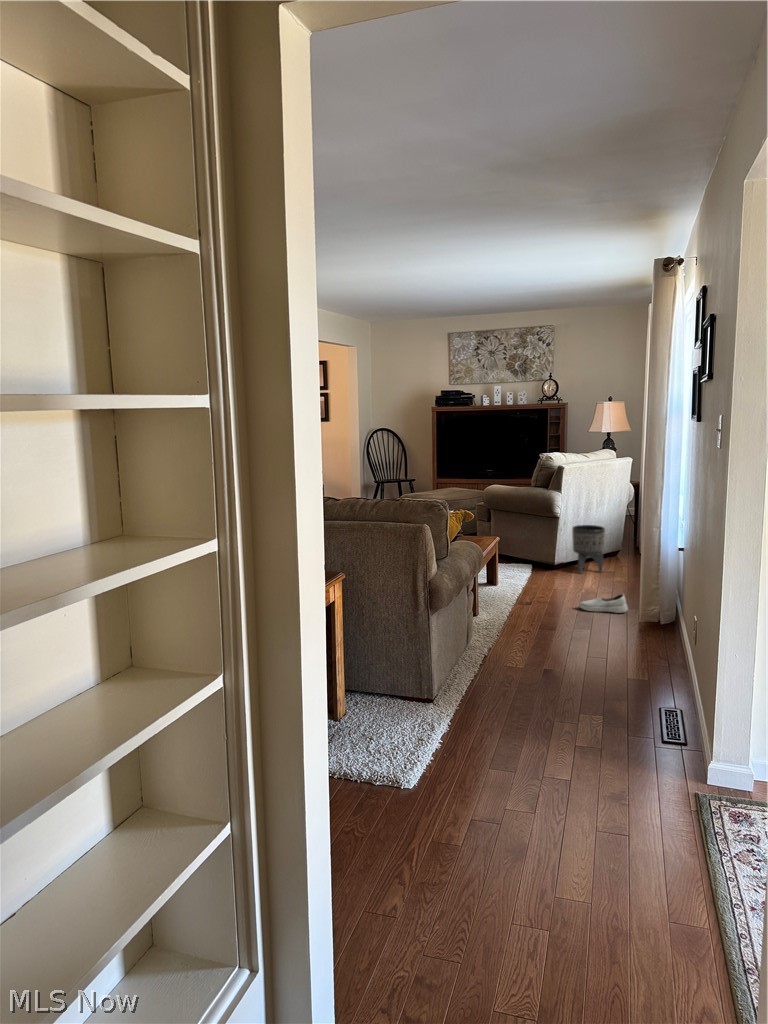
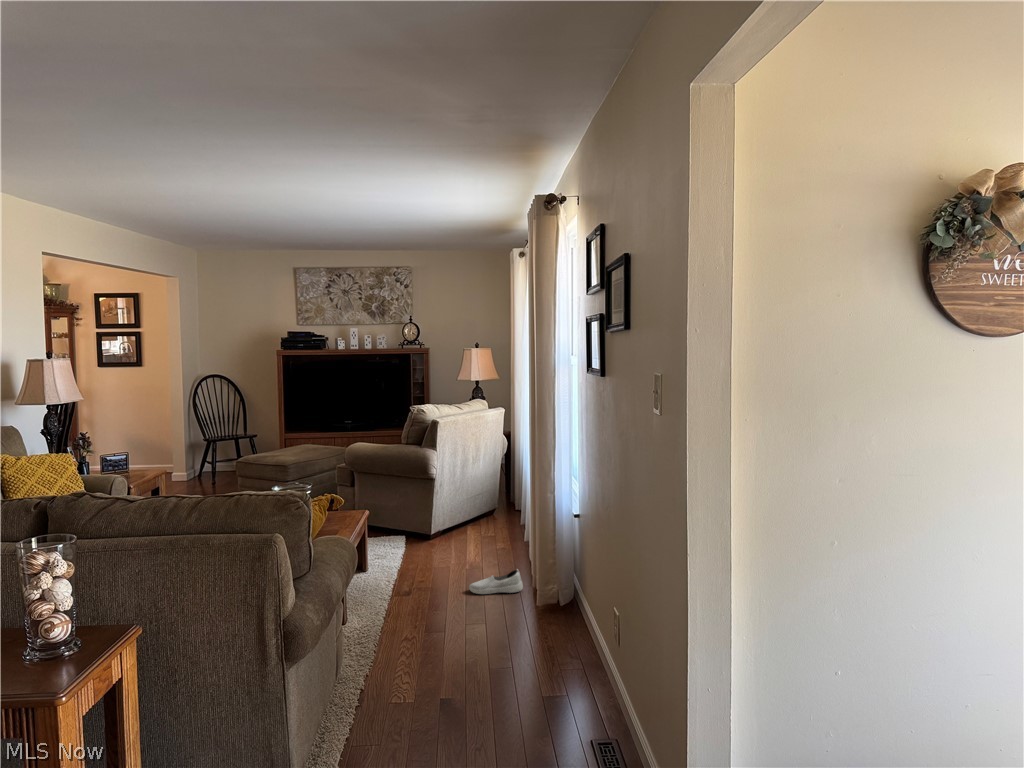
planter: present [572,525,605,573] -> none [450,485,486,543]

